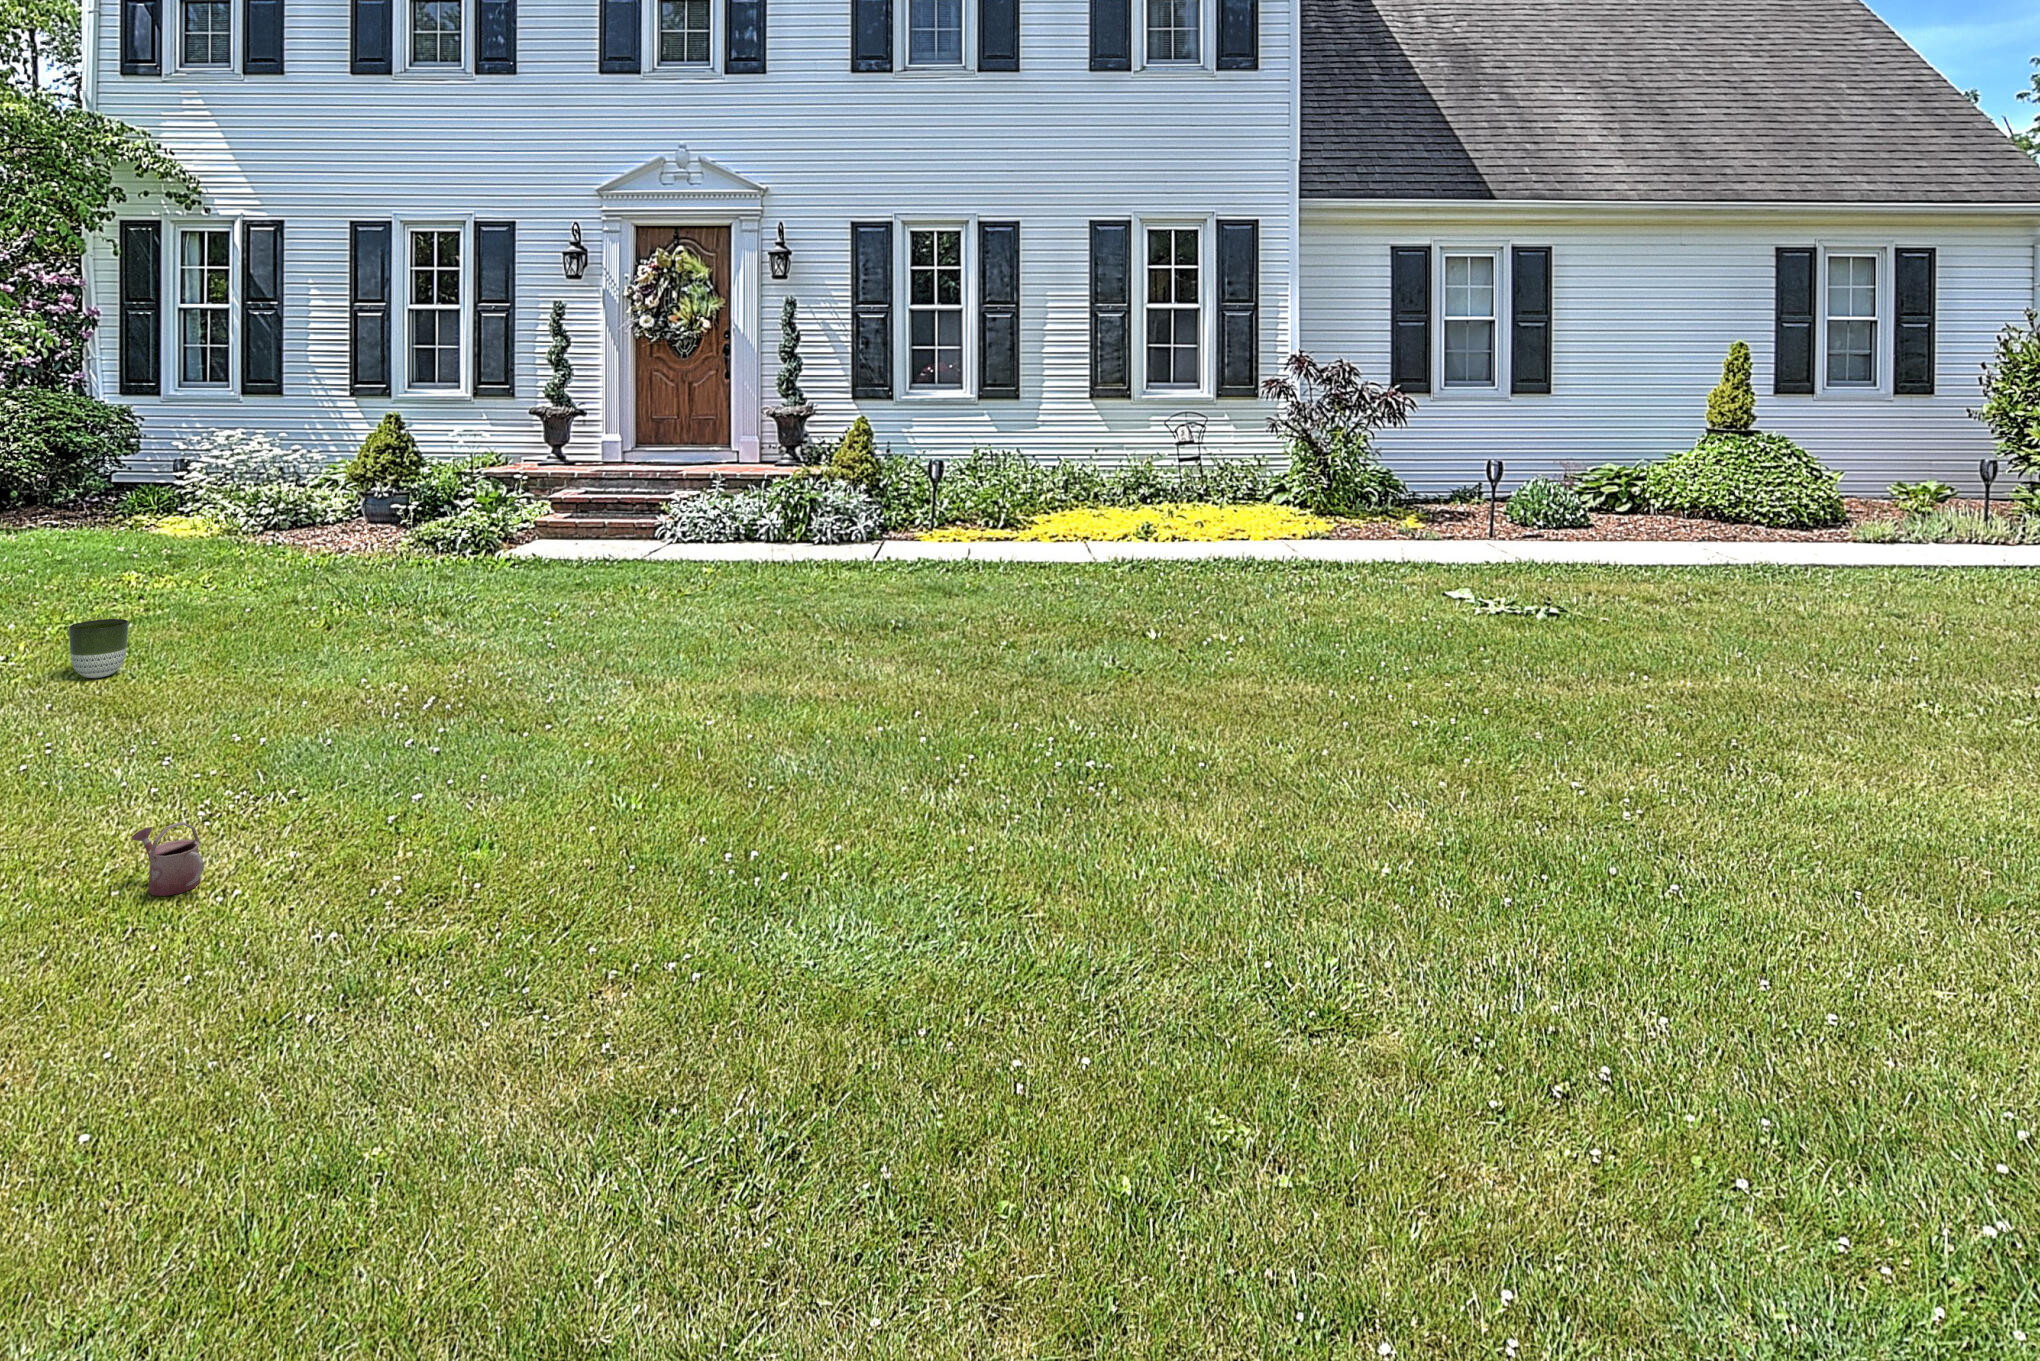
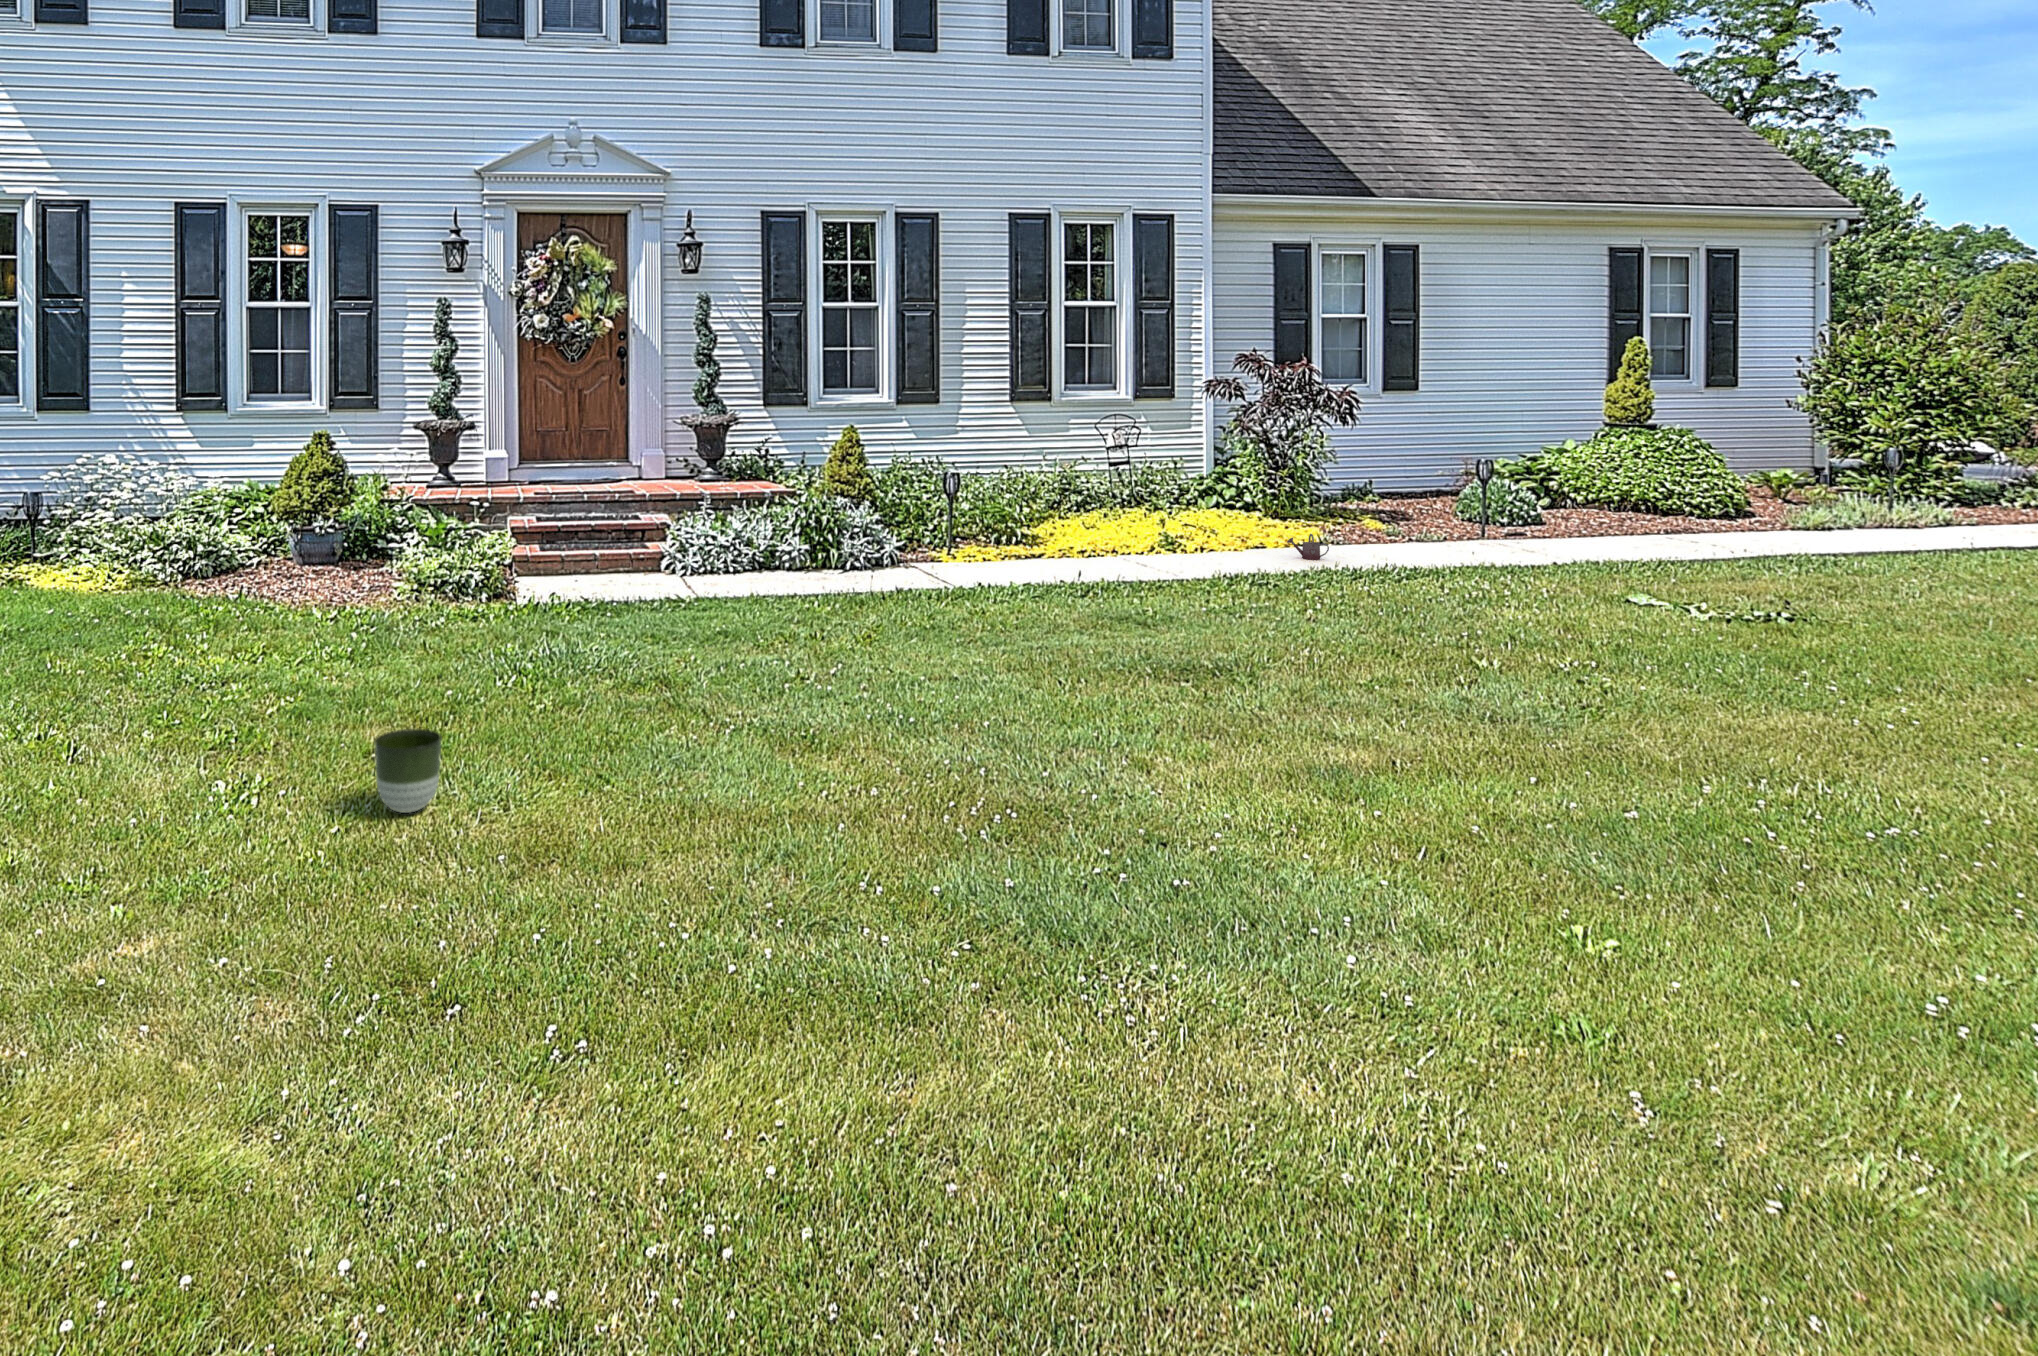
watering can: present [132,822,203,896] -> present [1287,534,1329,560]

